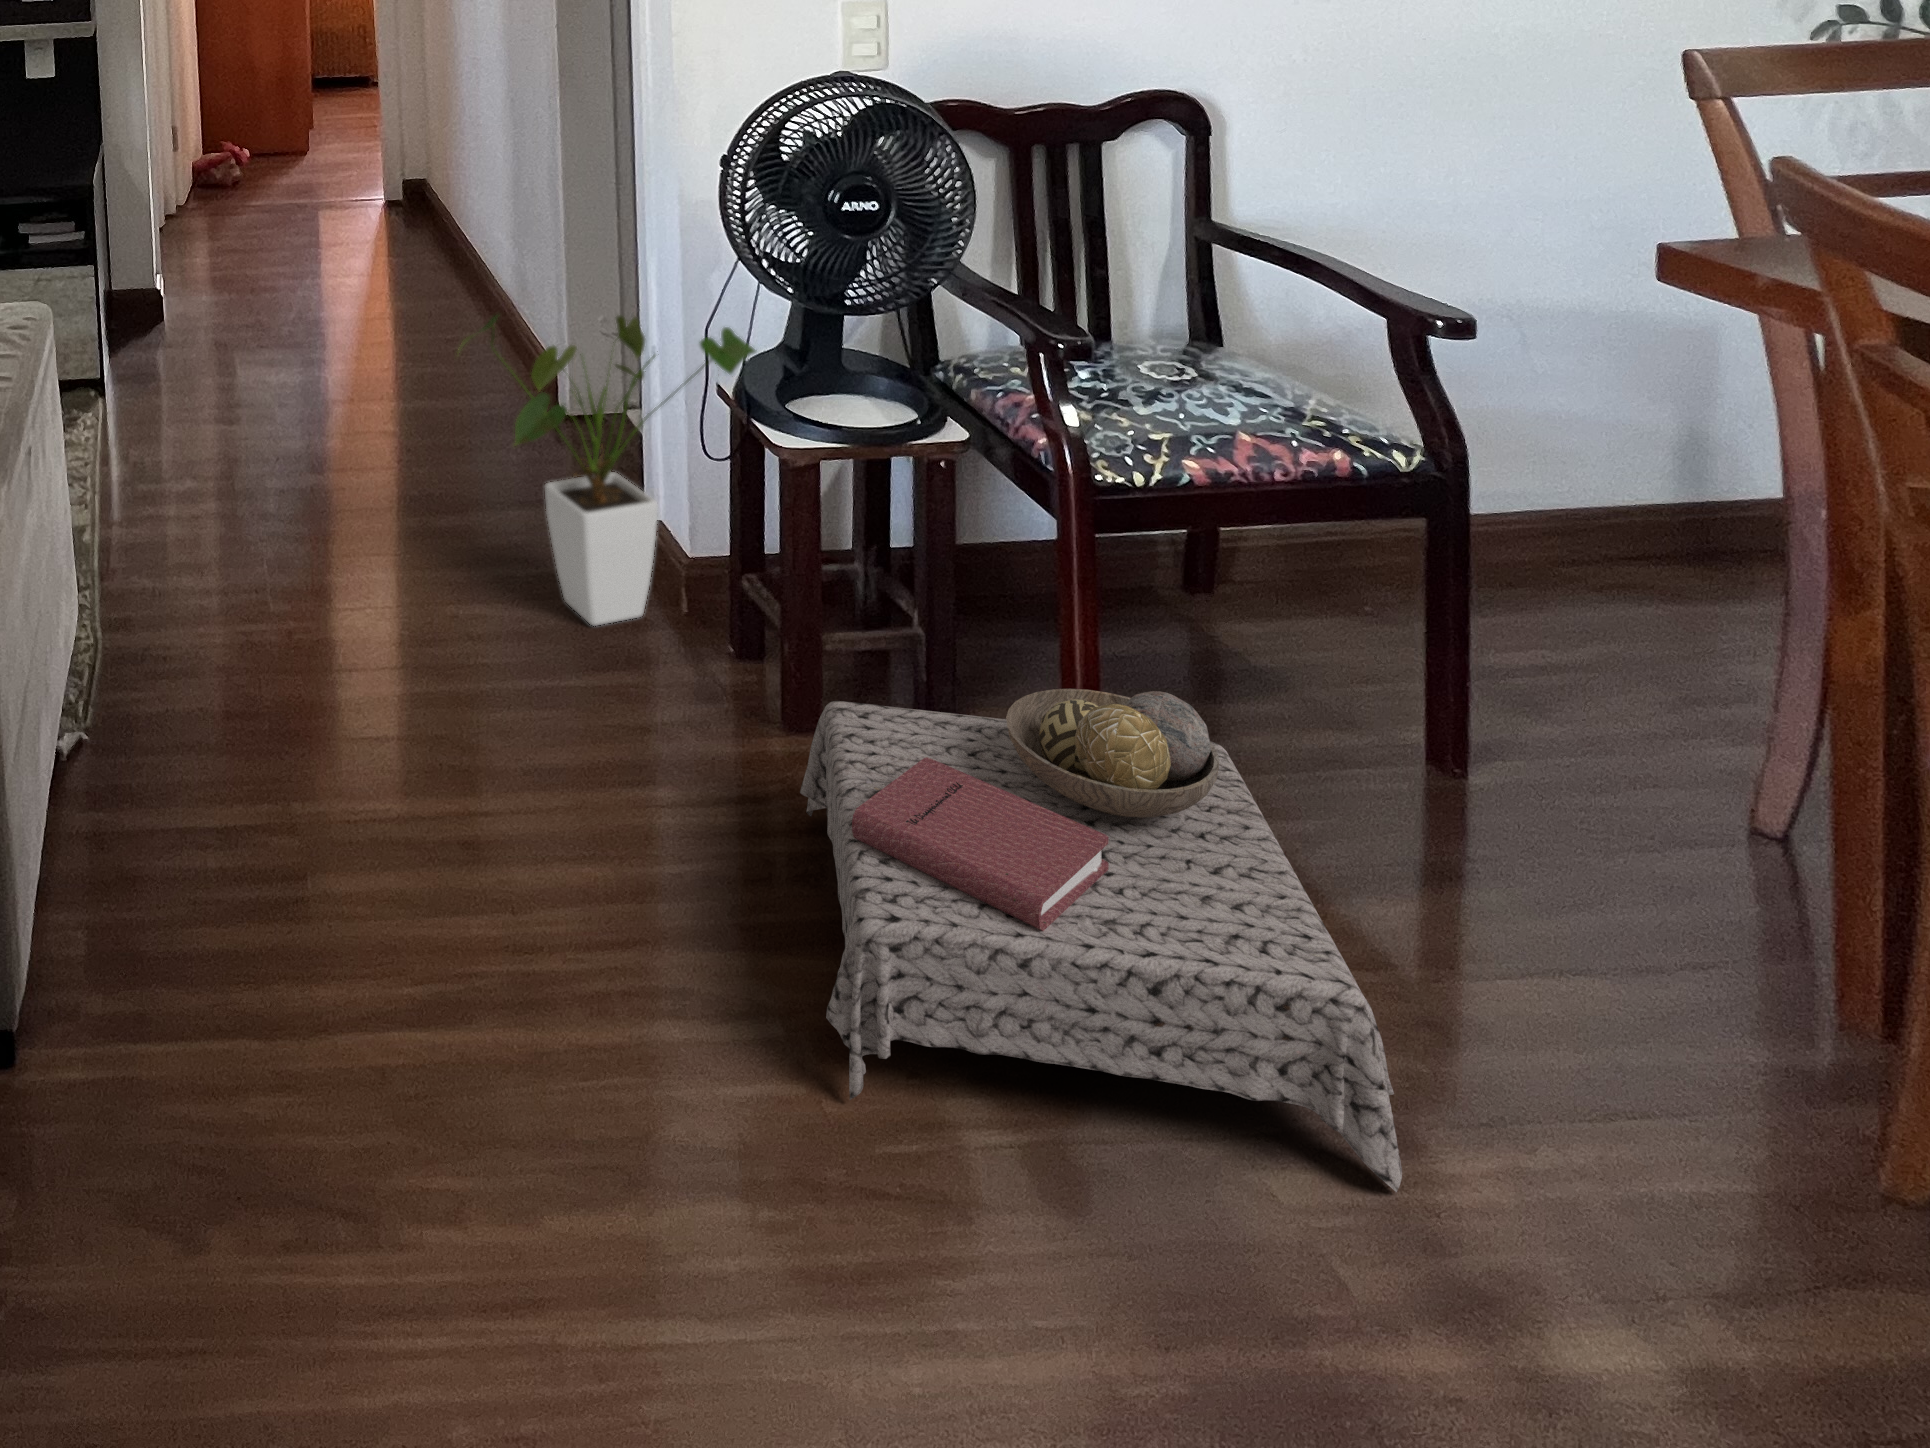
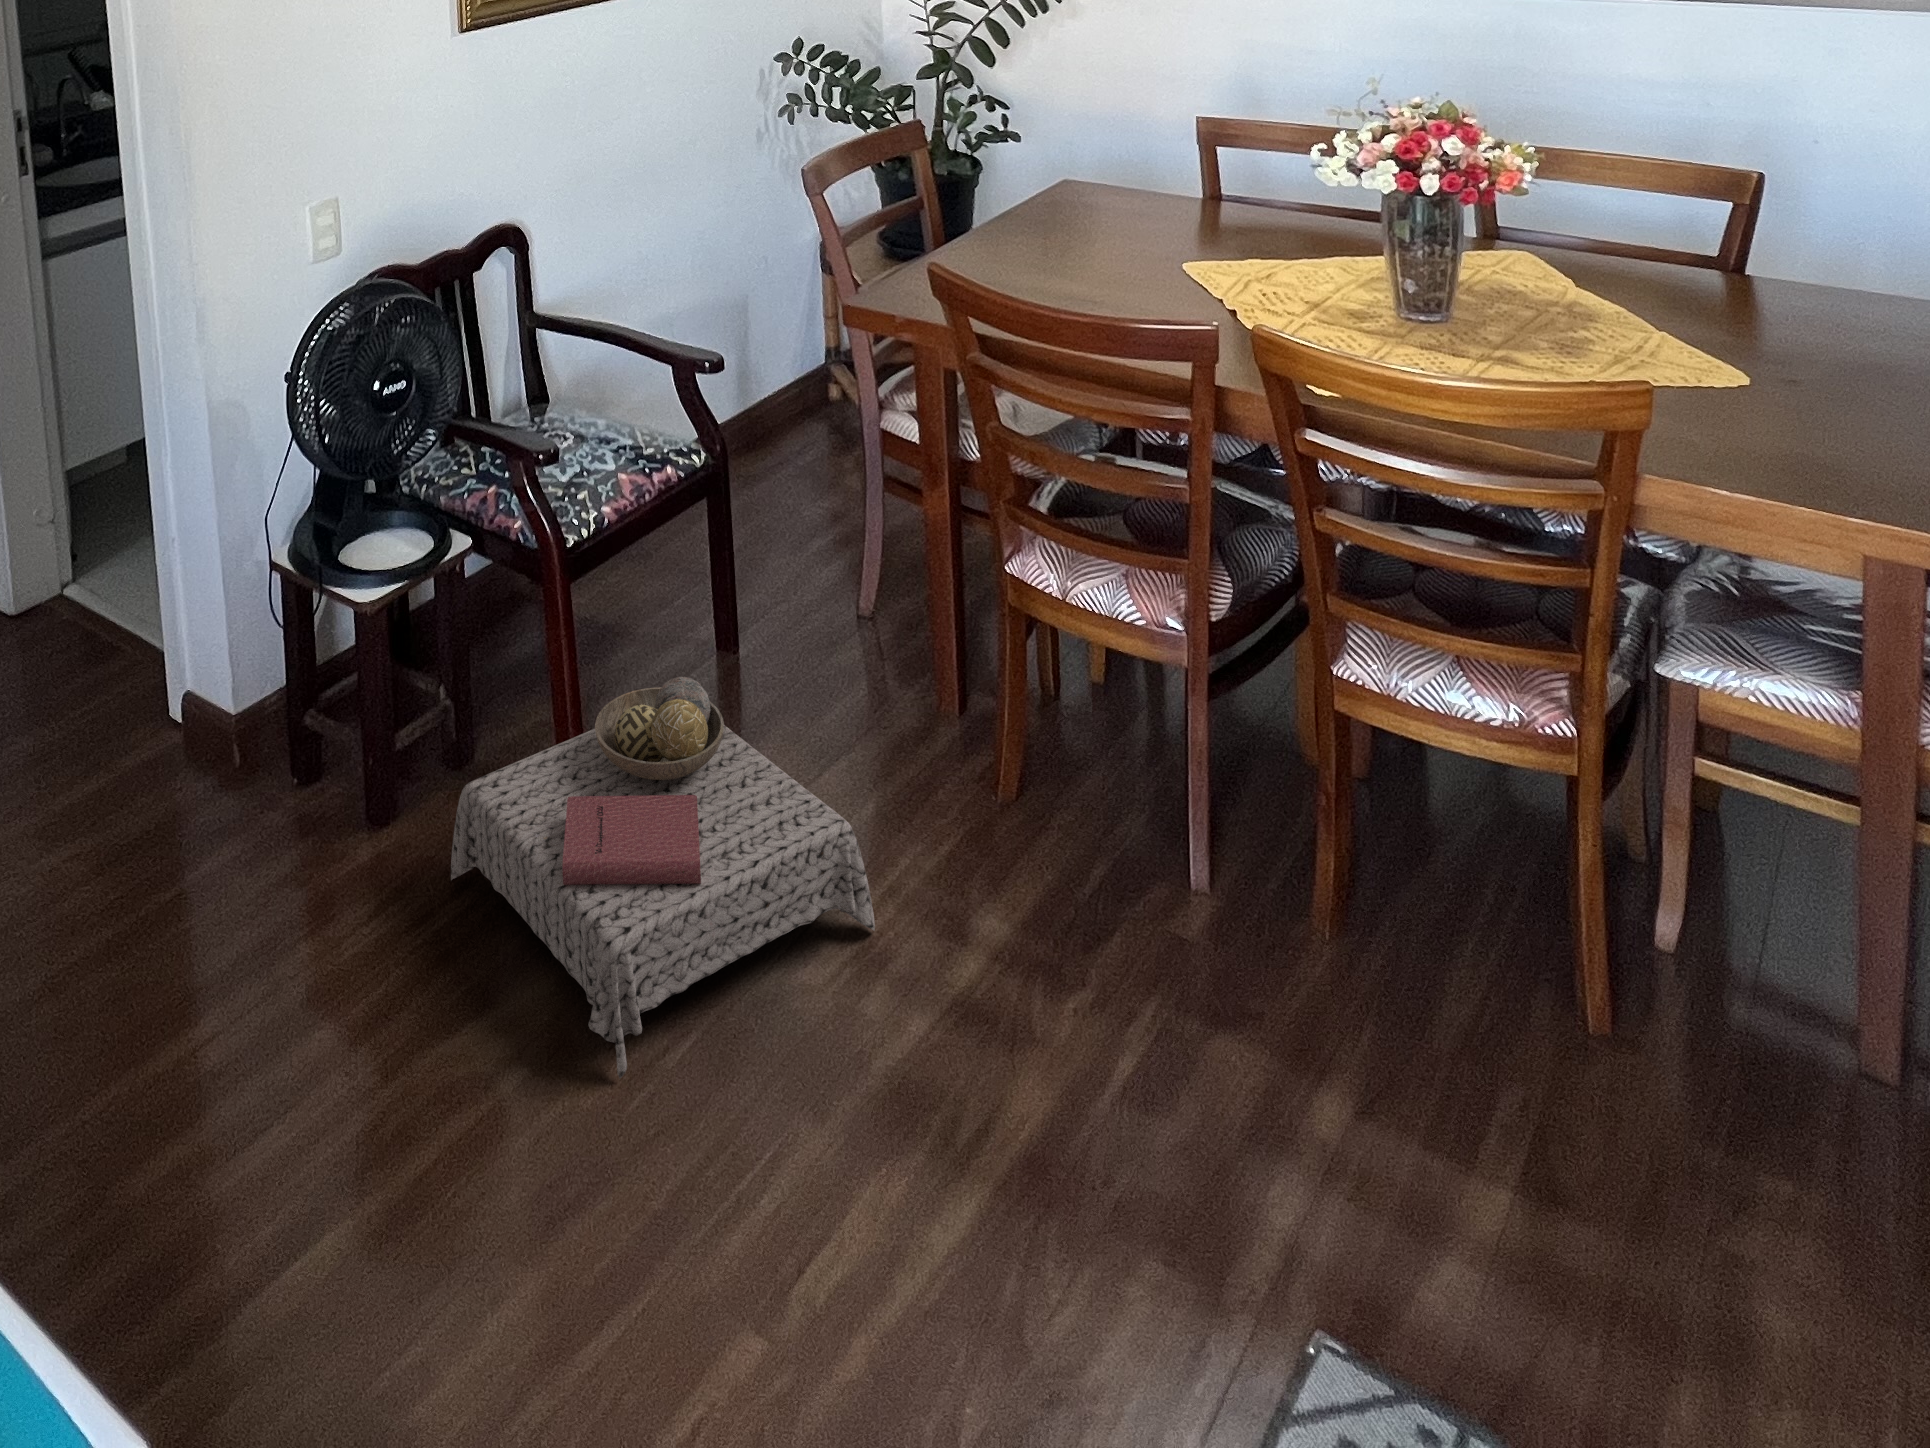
house plant: present [458,315,756,625] -> none [43,501,316,807]

